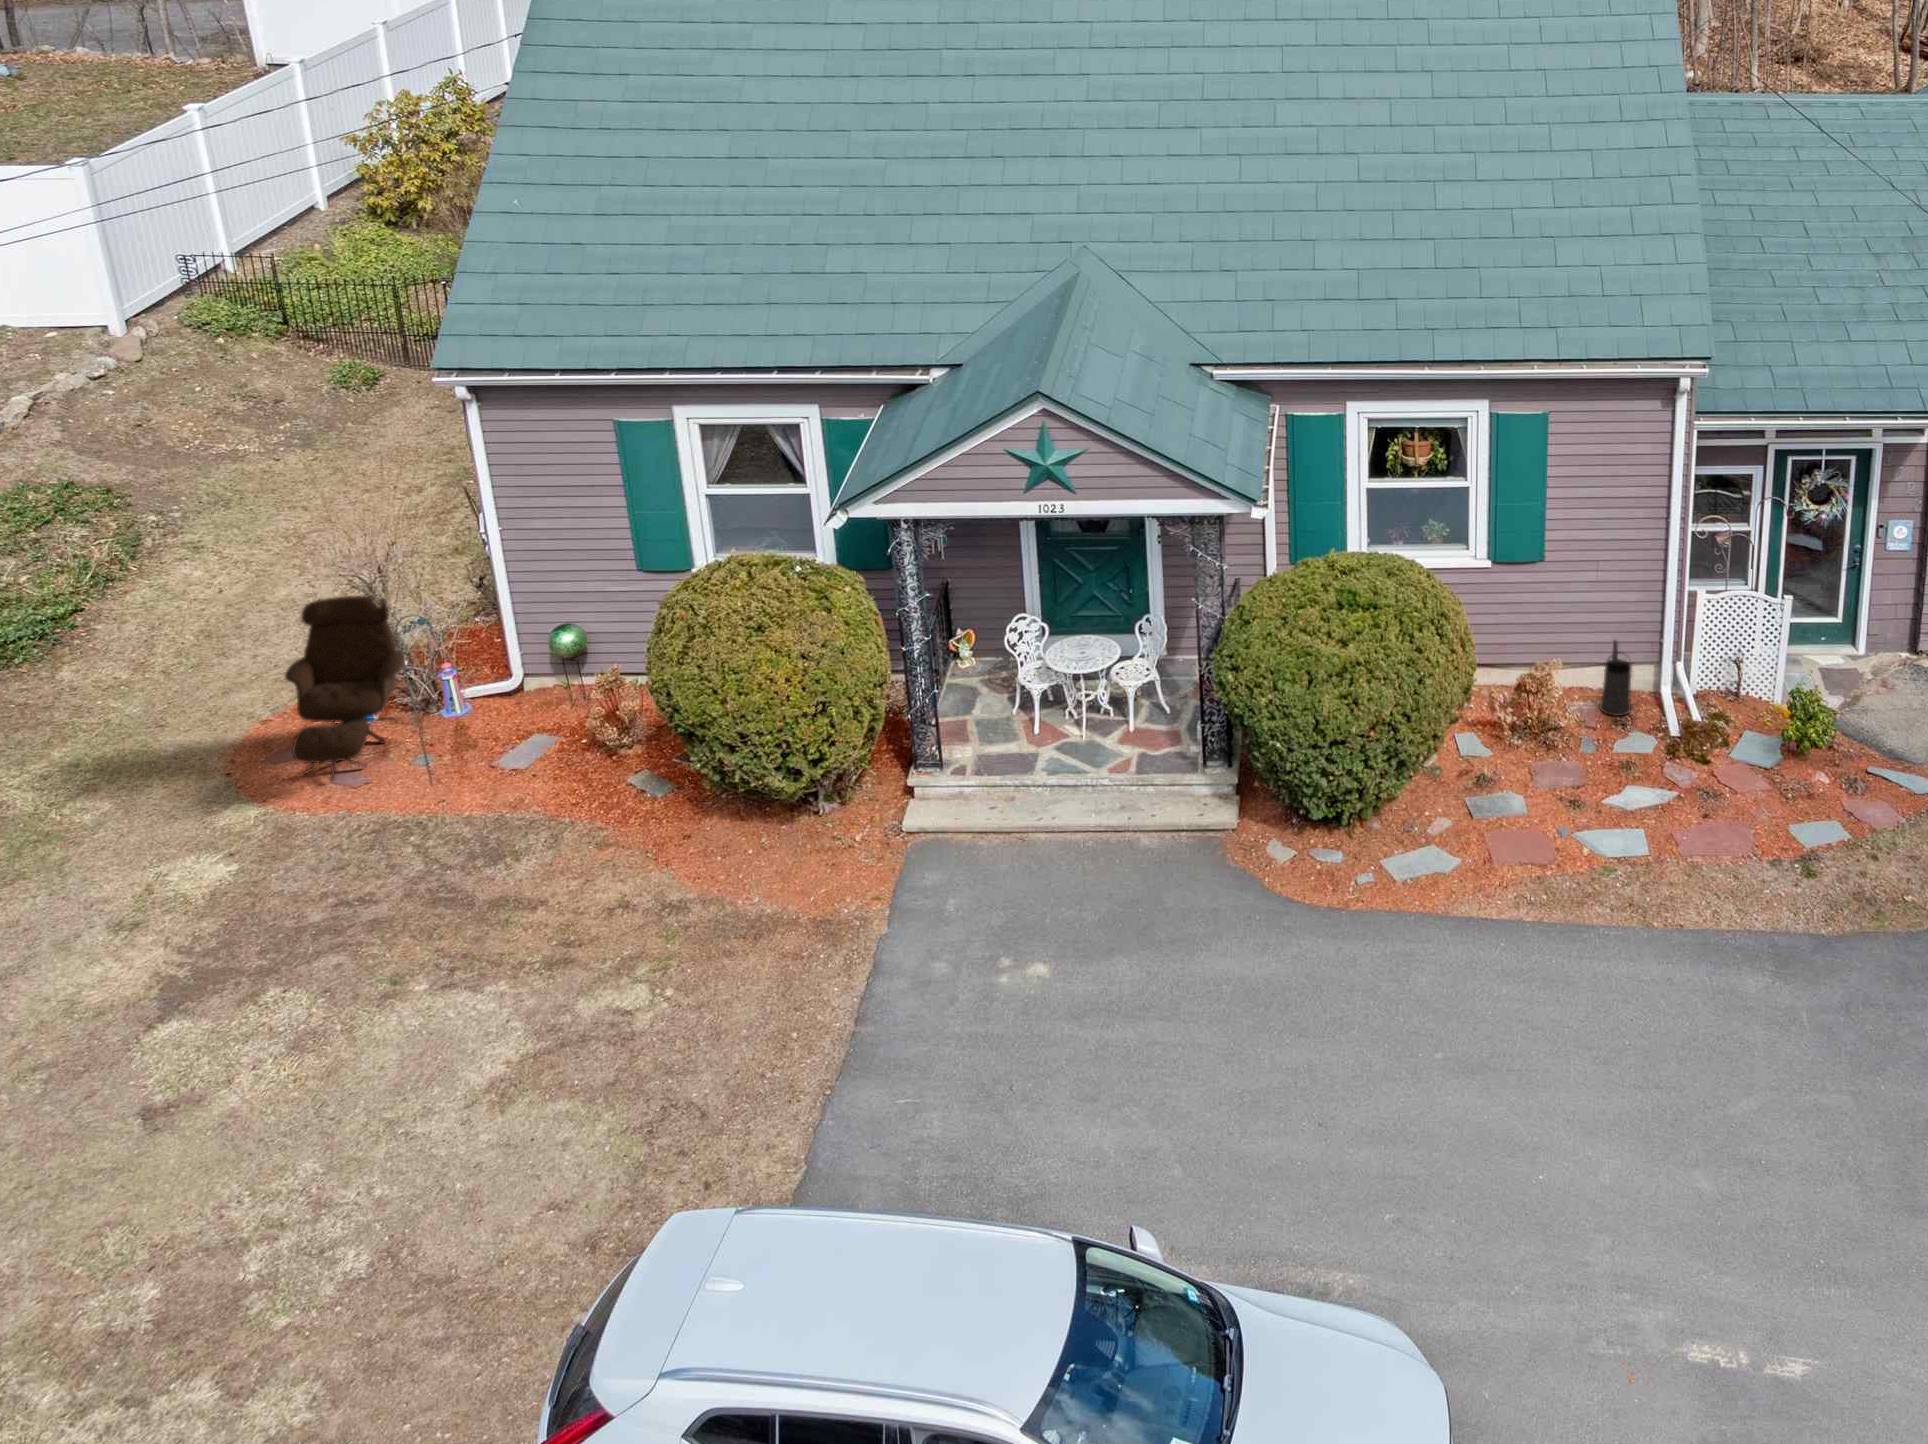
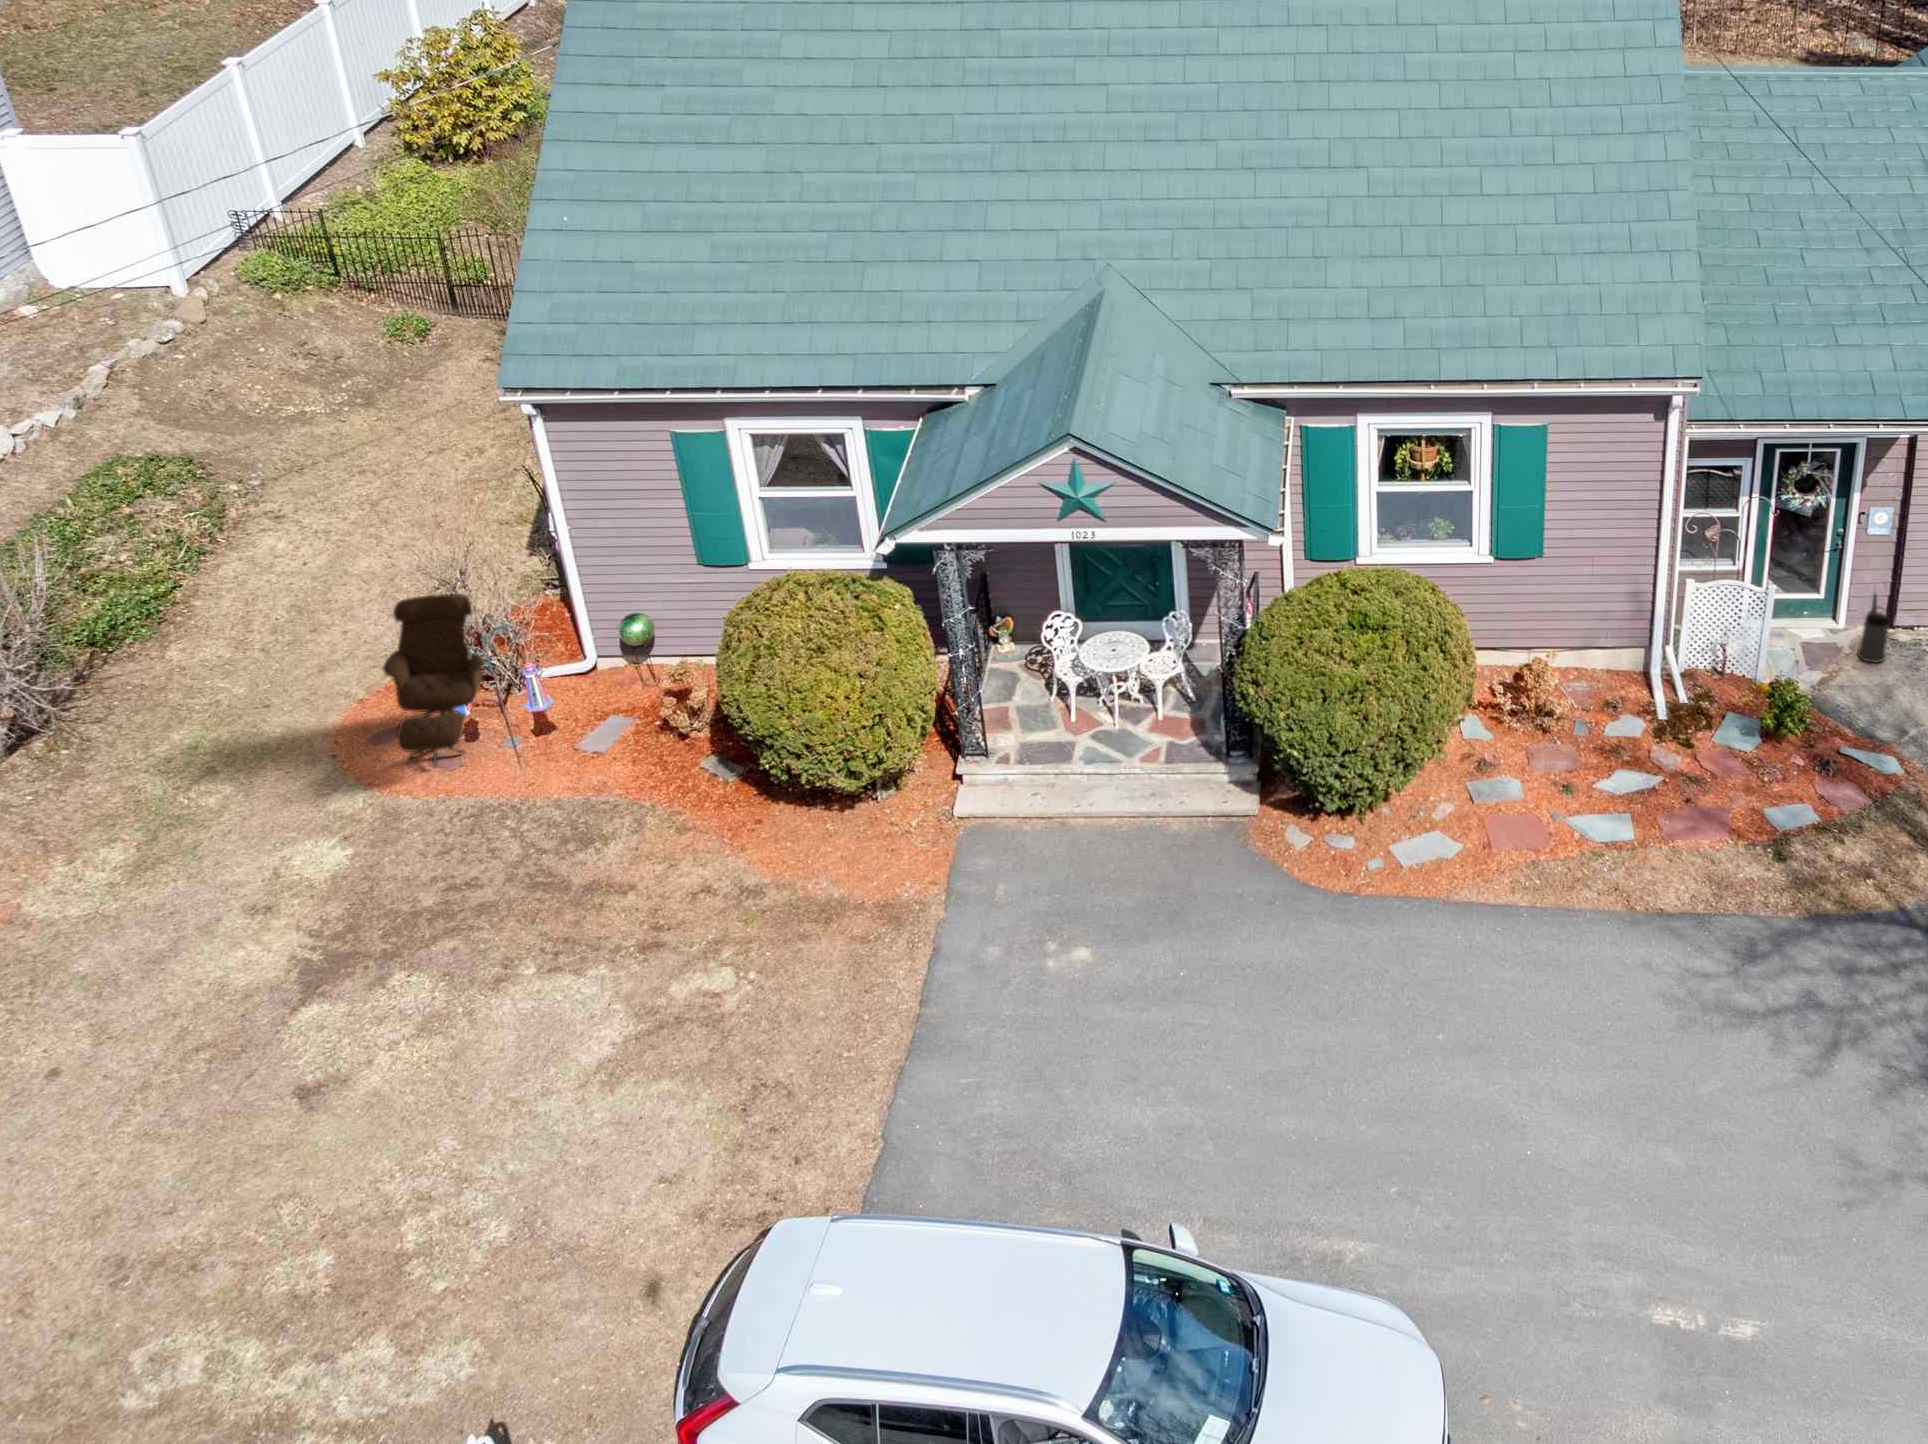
watering can: present [1600,640,1632,716] -> present [1857,594,1889,663]

